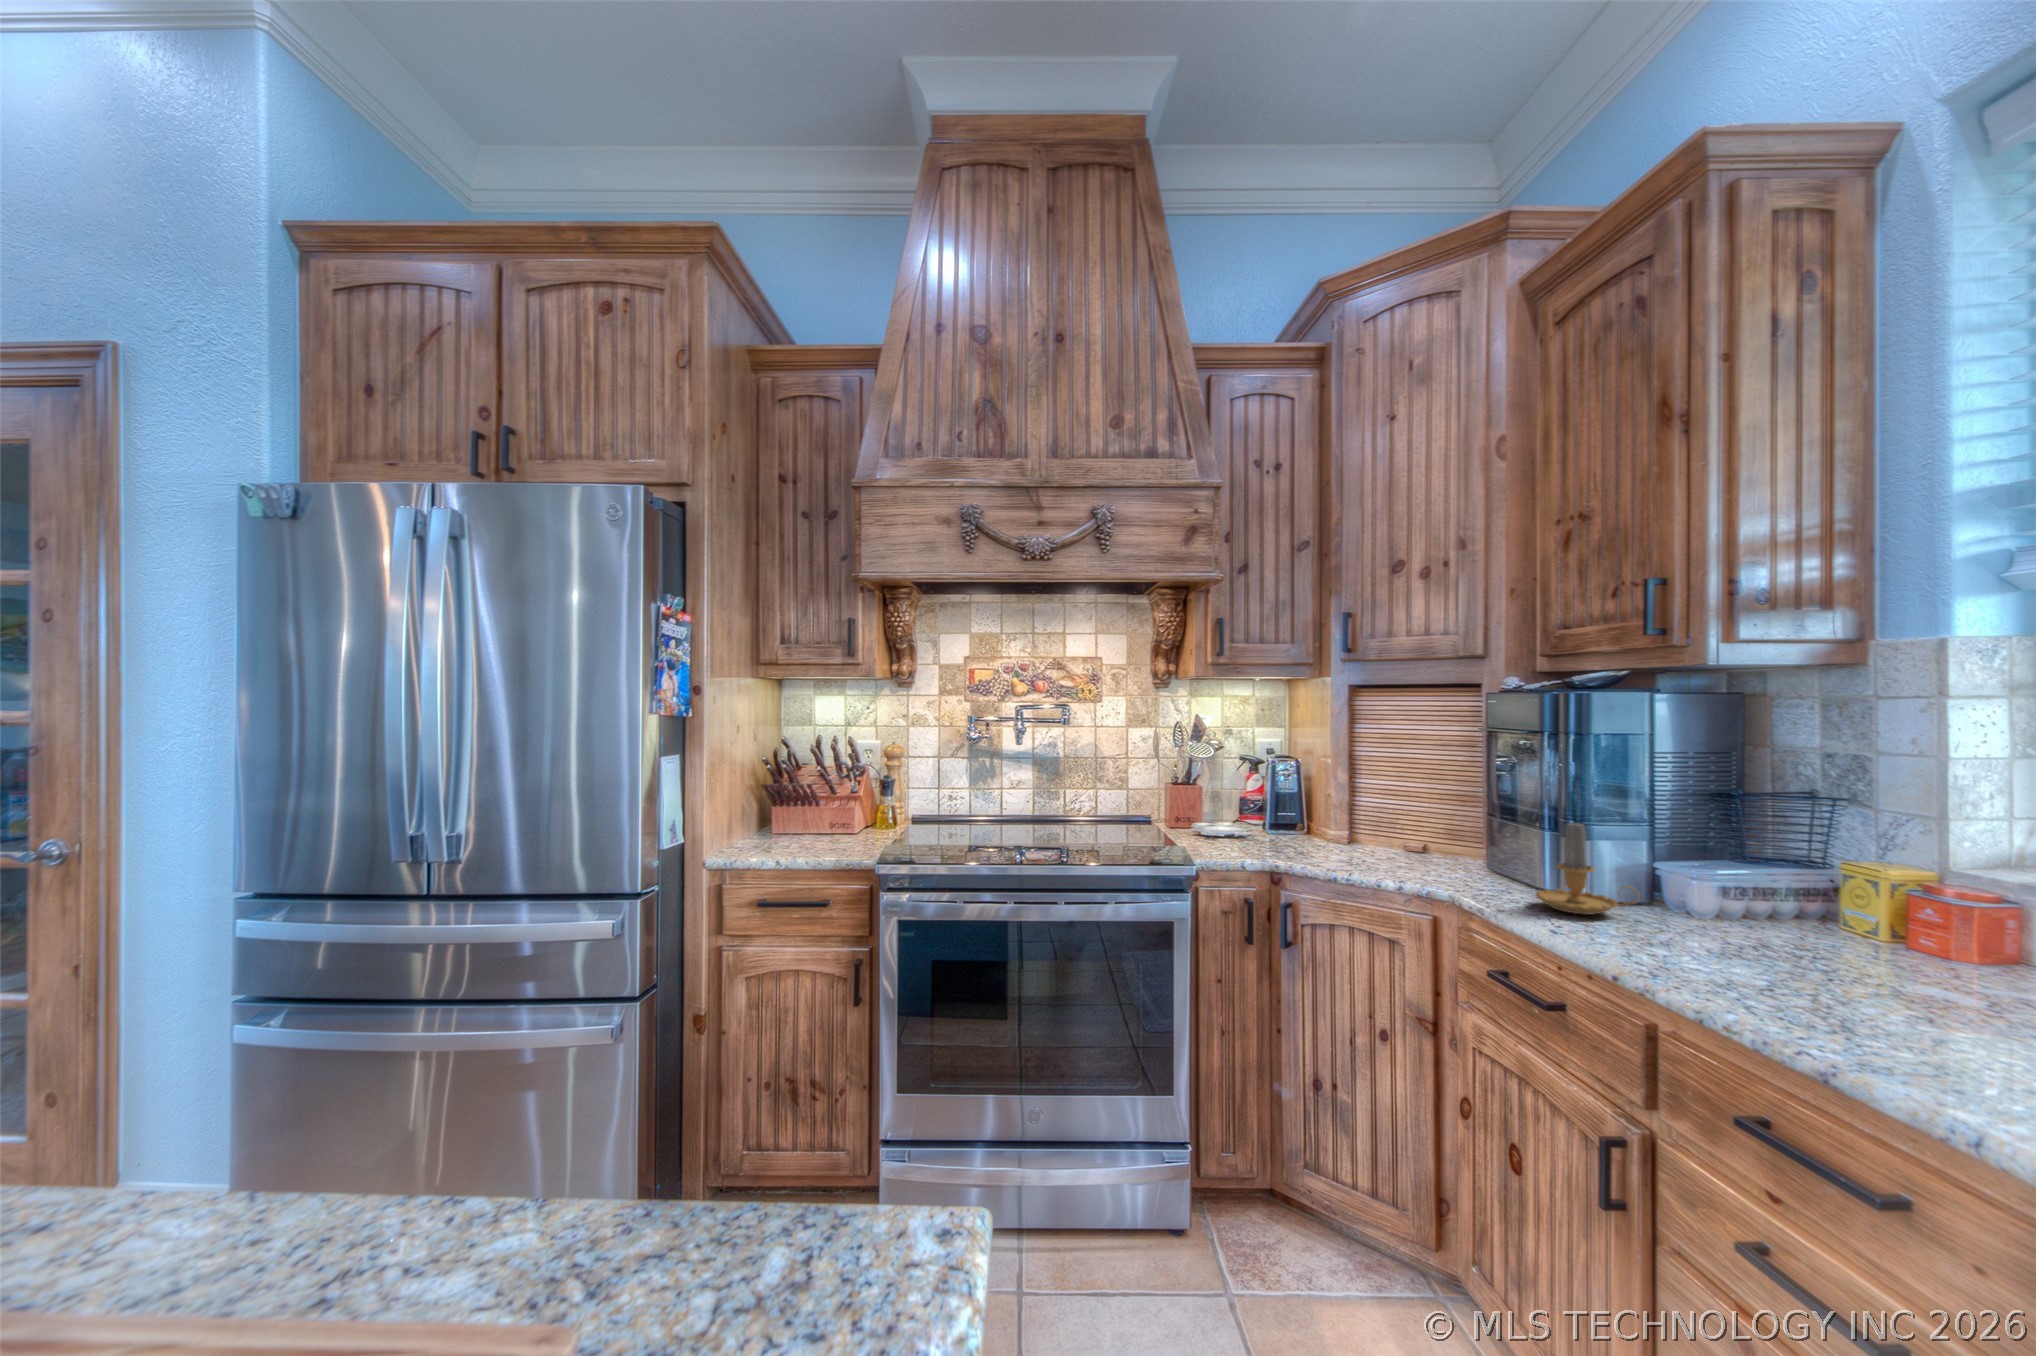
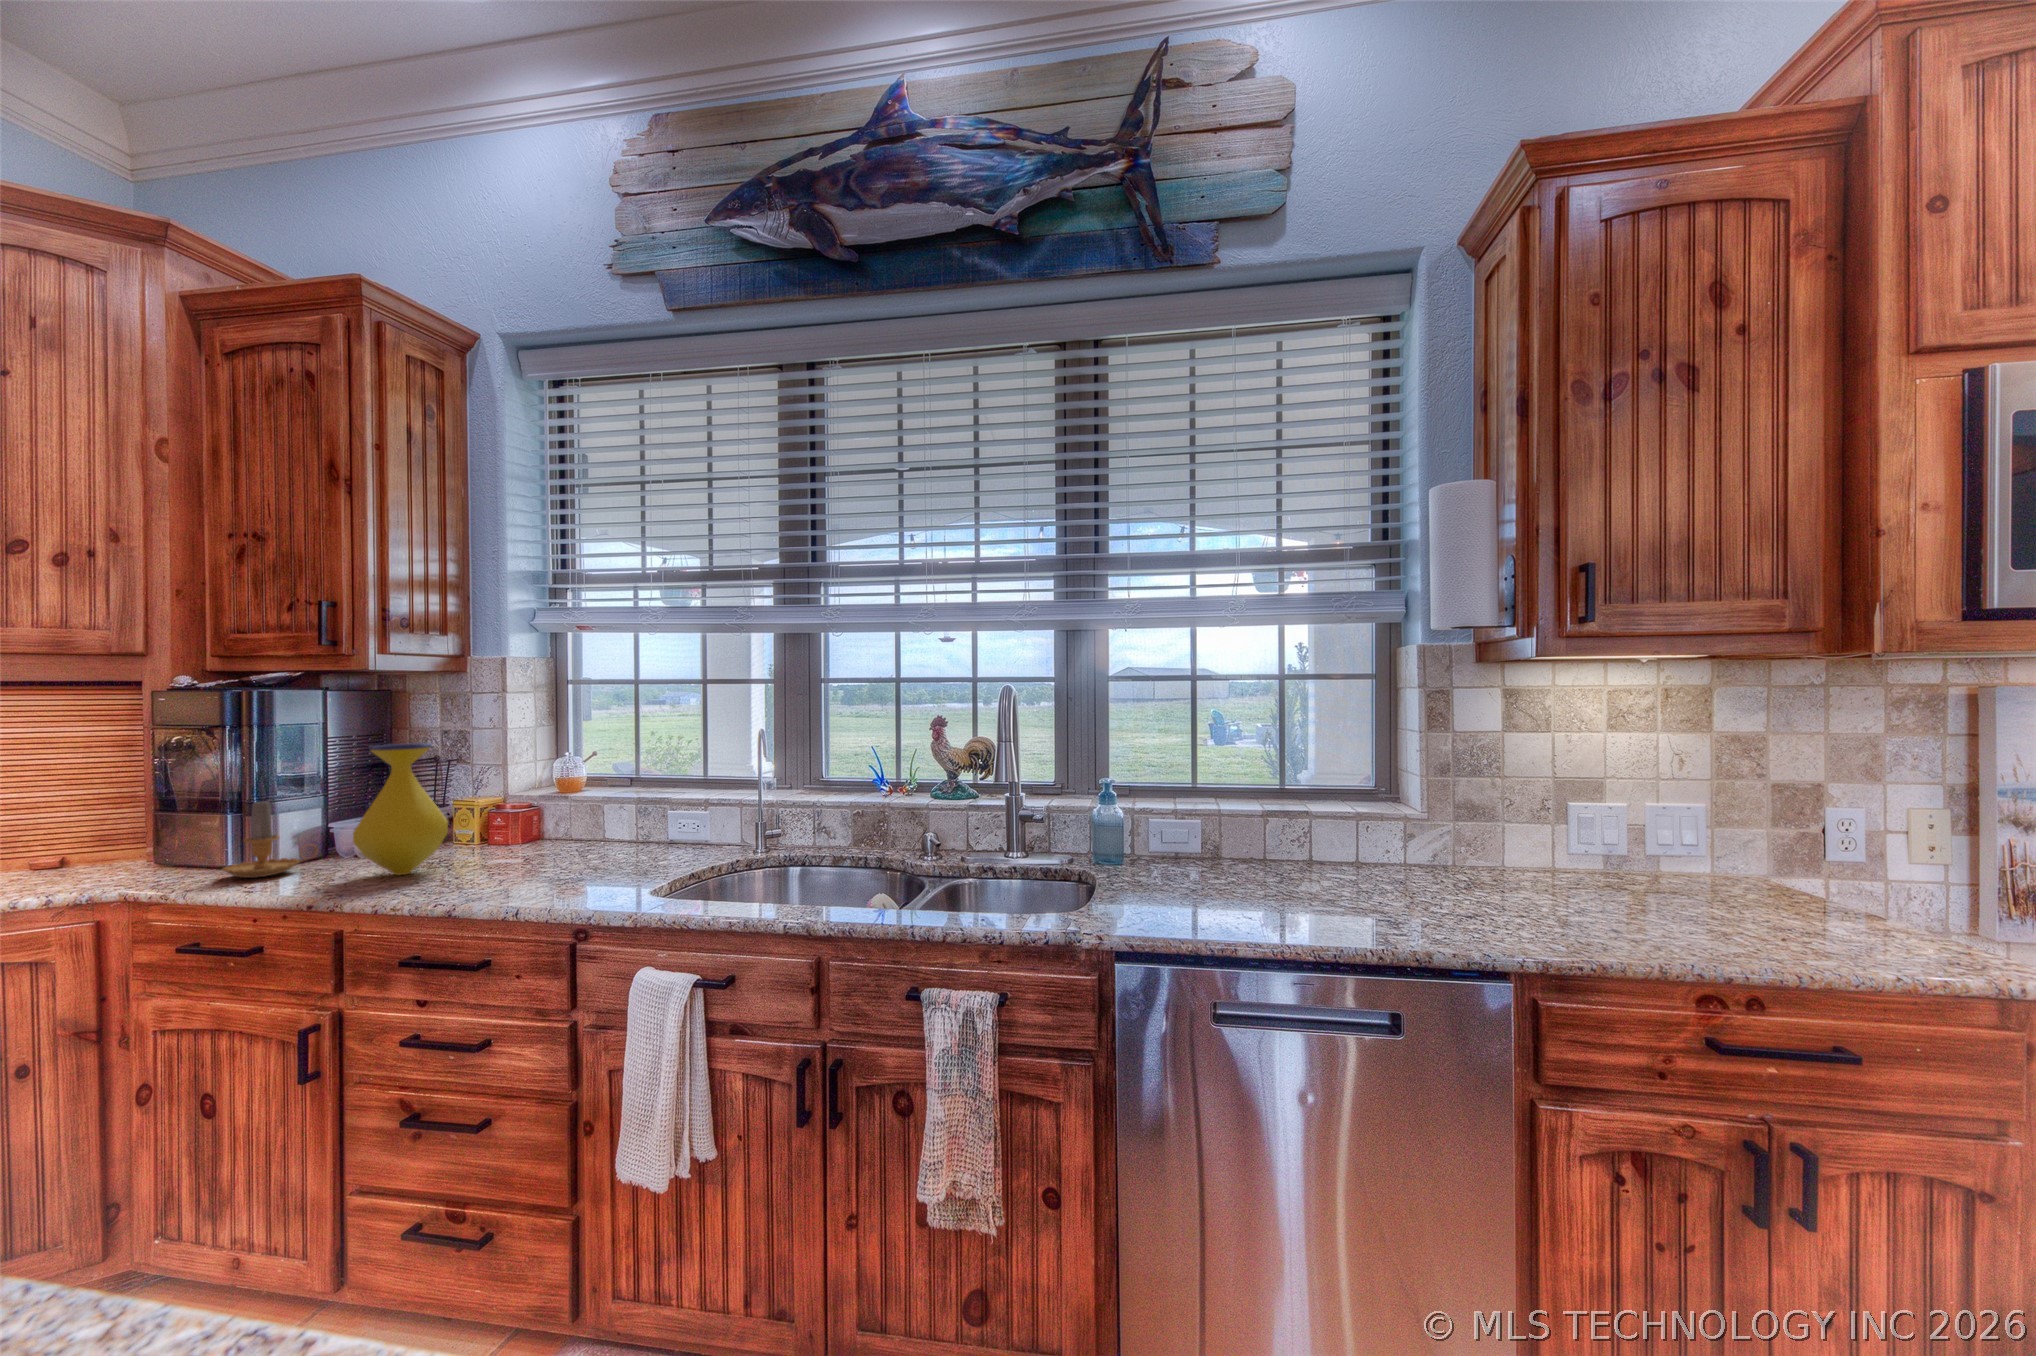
vase: none [1677,772,1828,968] -> present [353,743,448,875]

